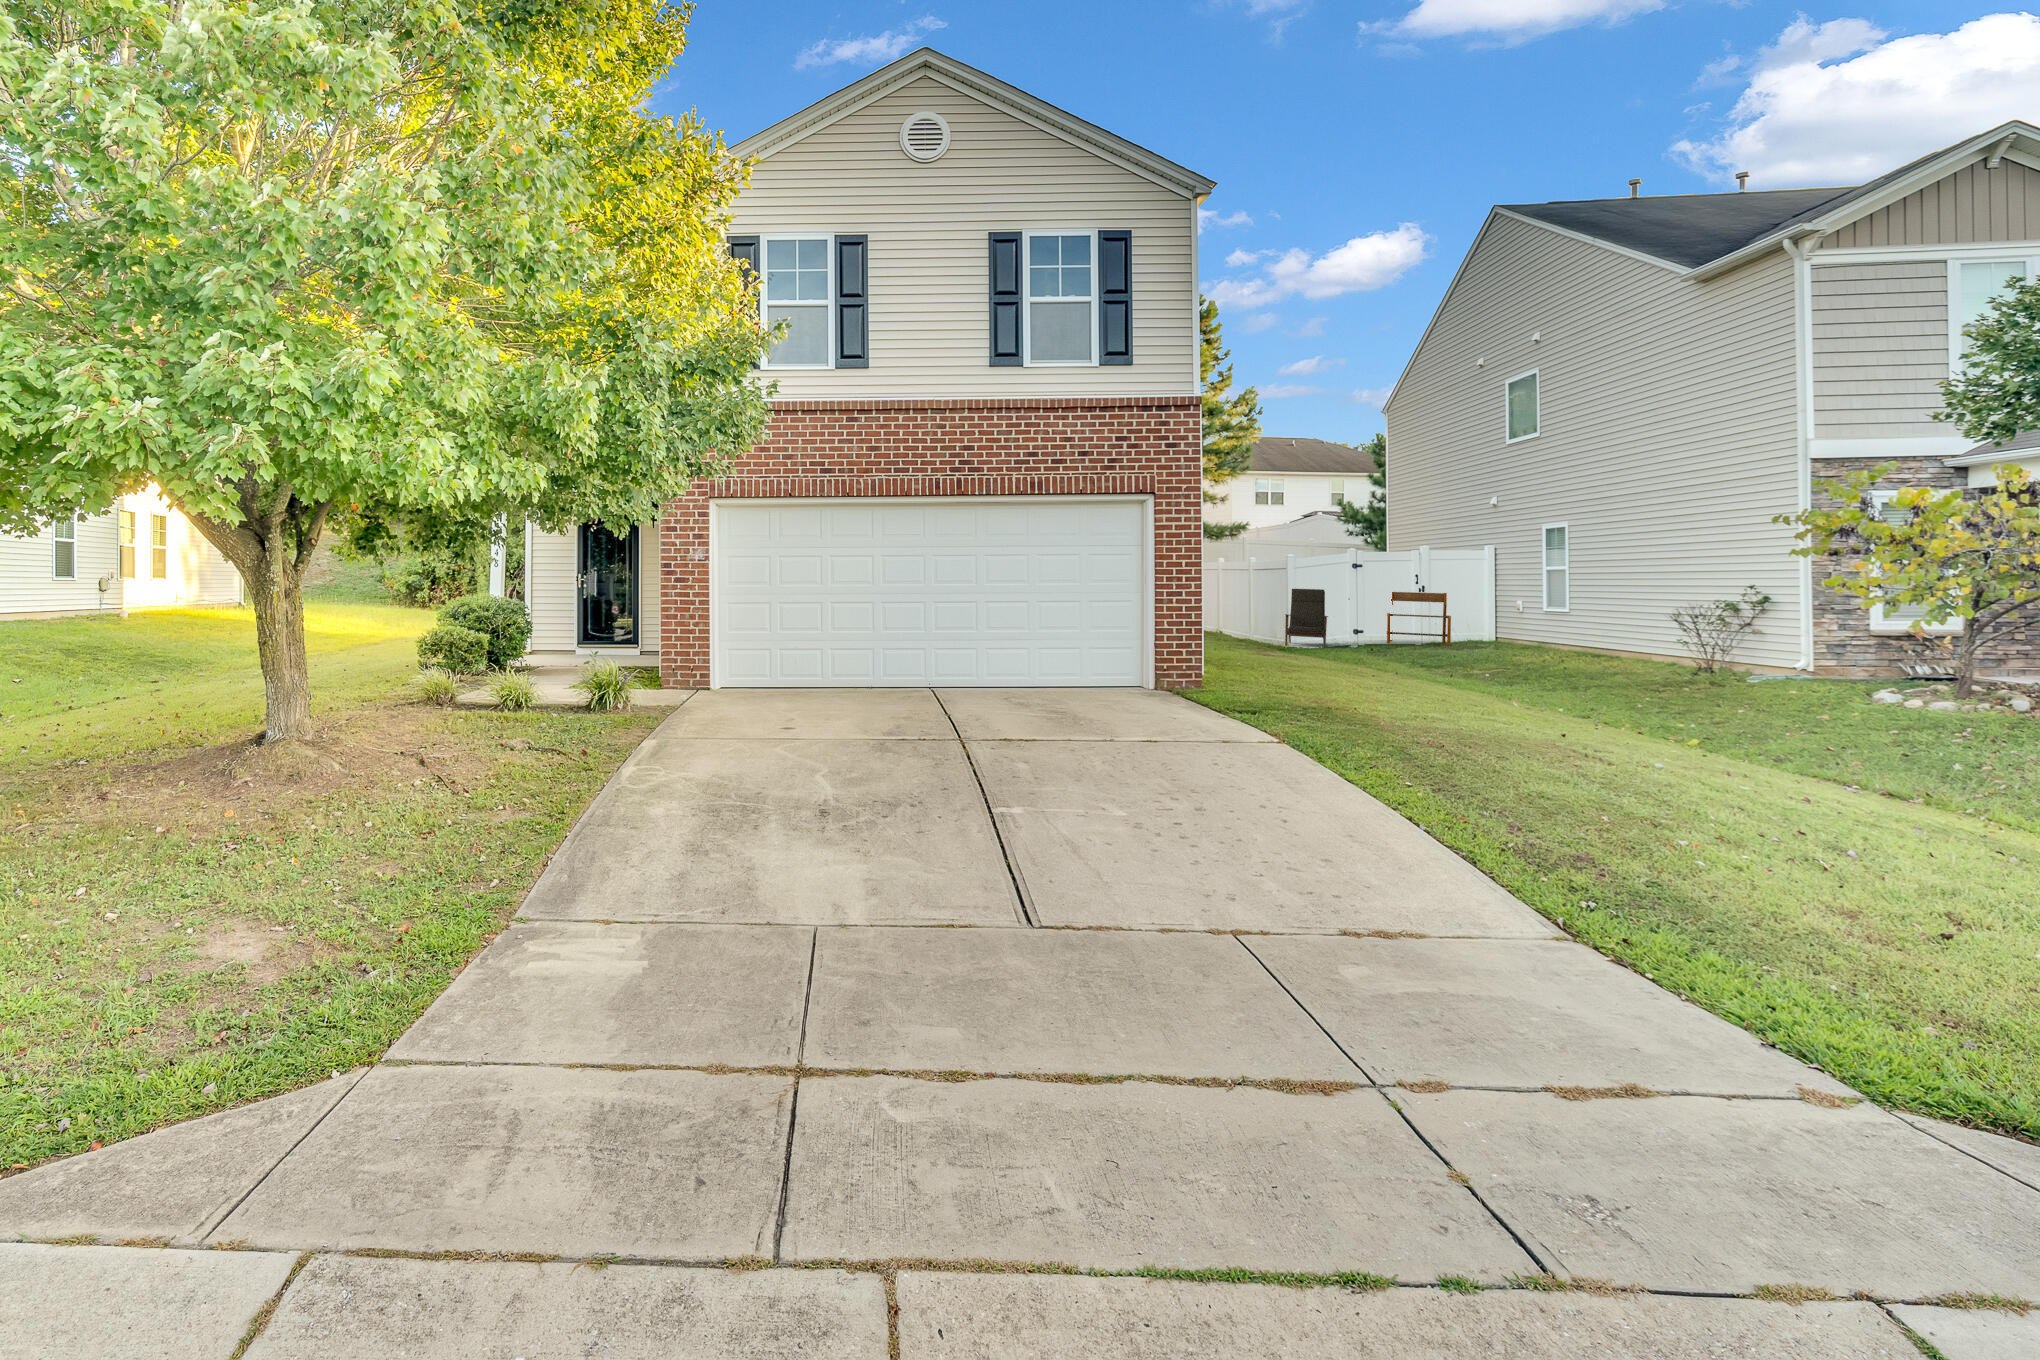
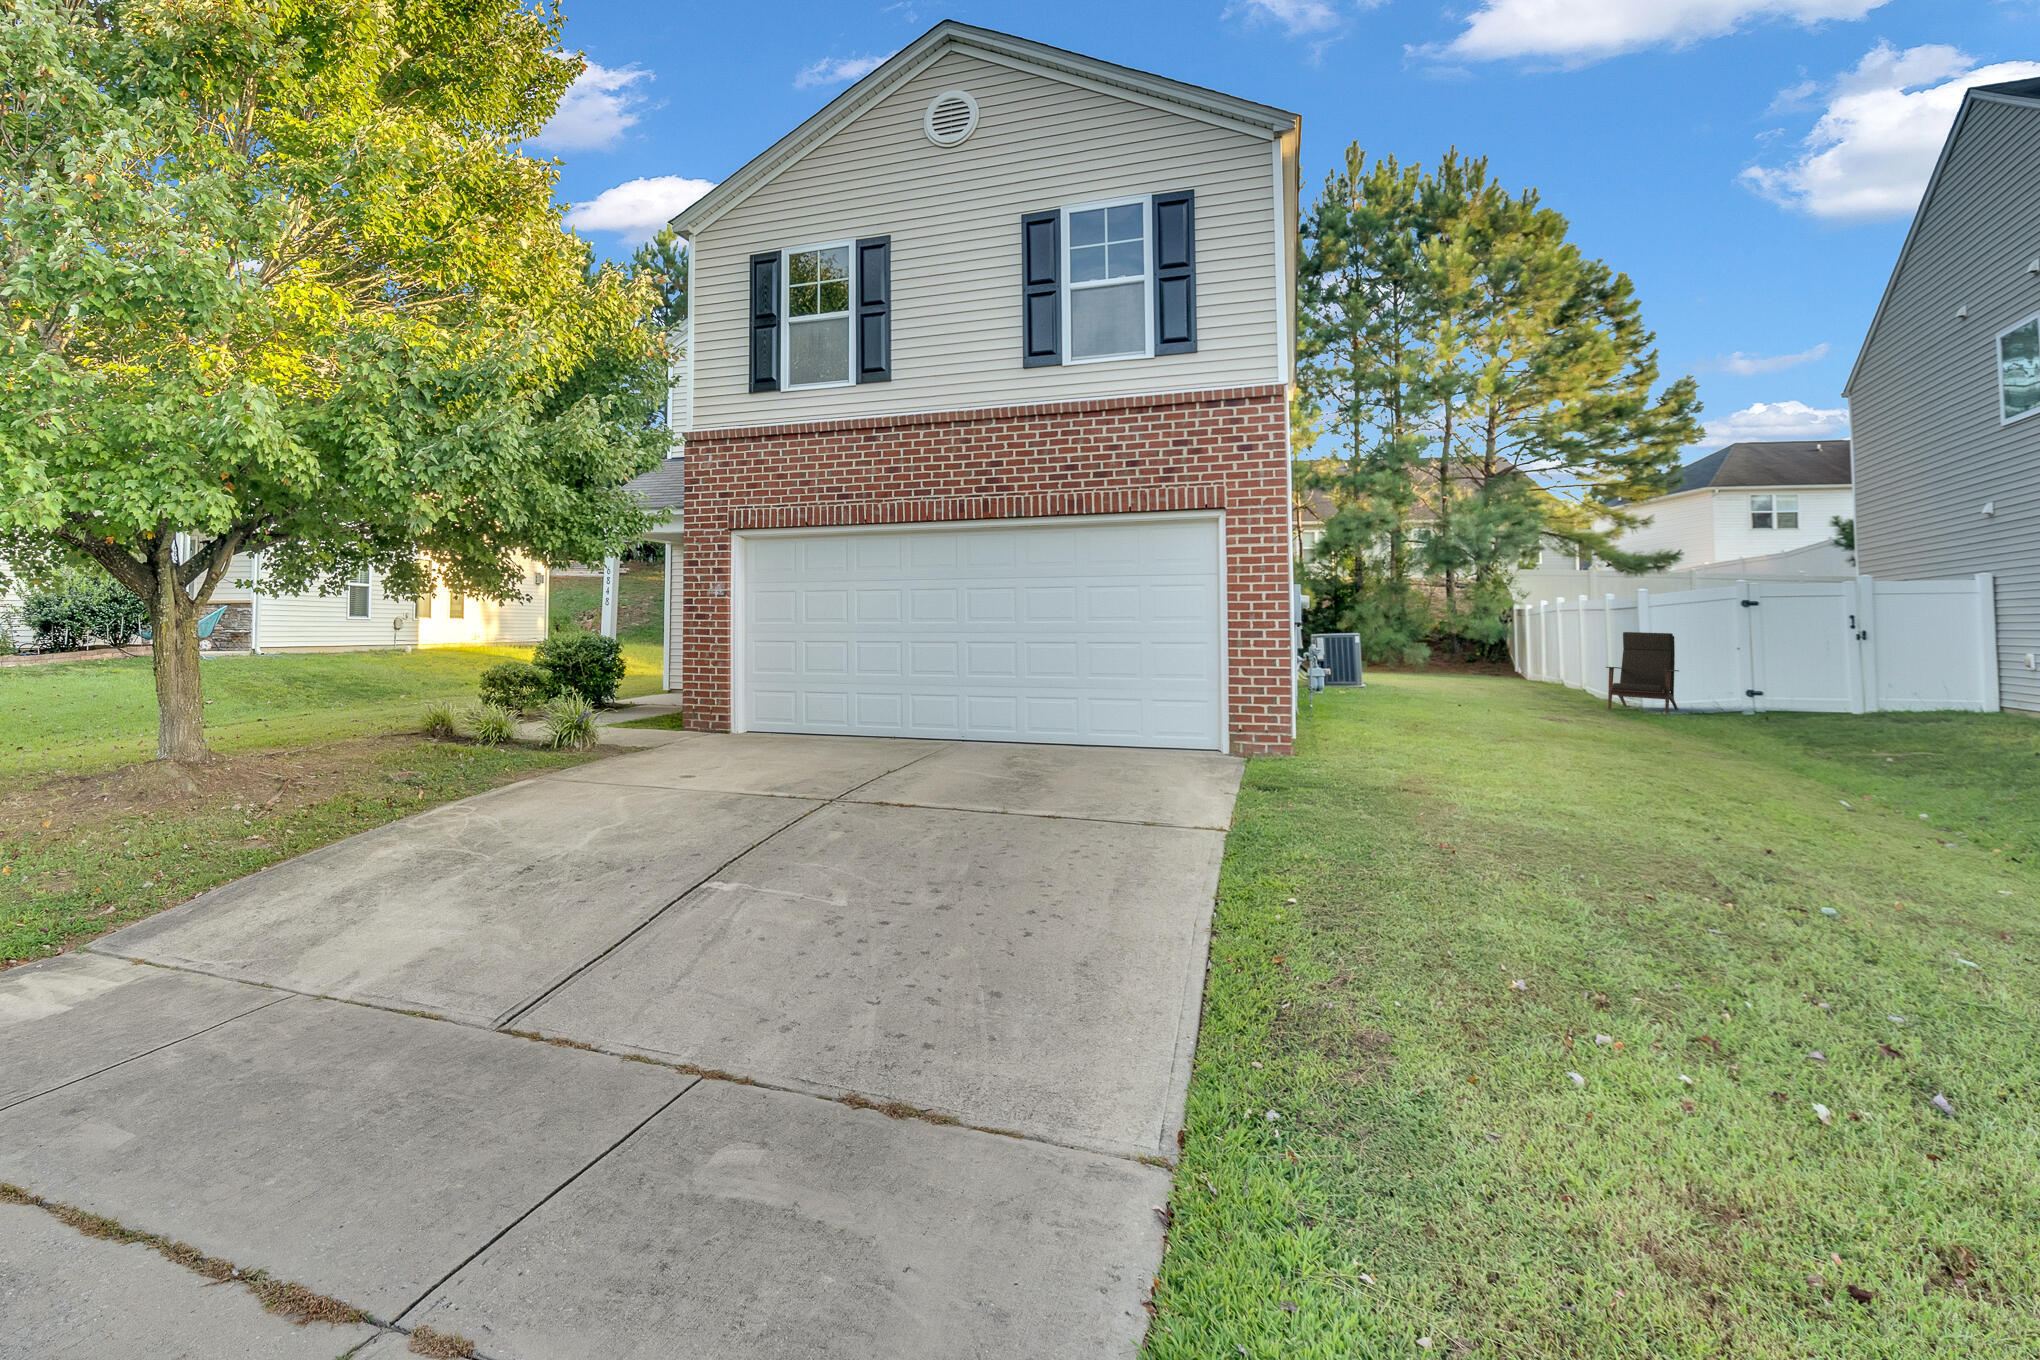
bench: present [1387,592,1451,646] -> none [1787,636,1897,717]

